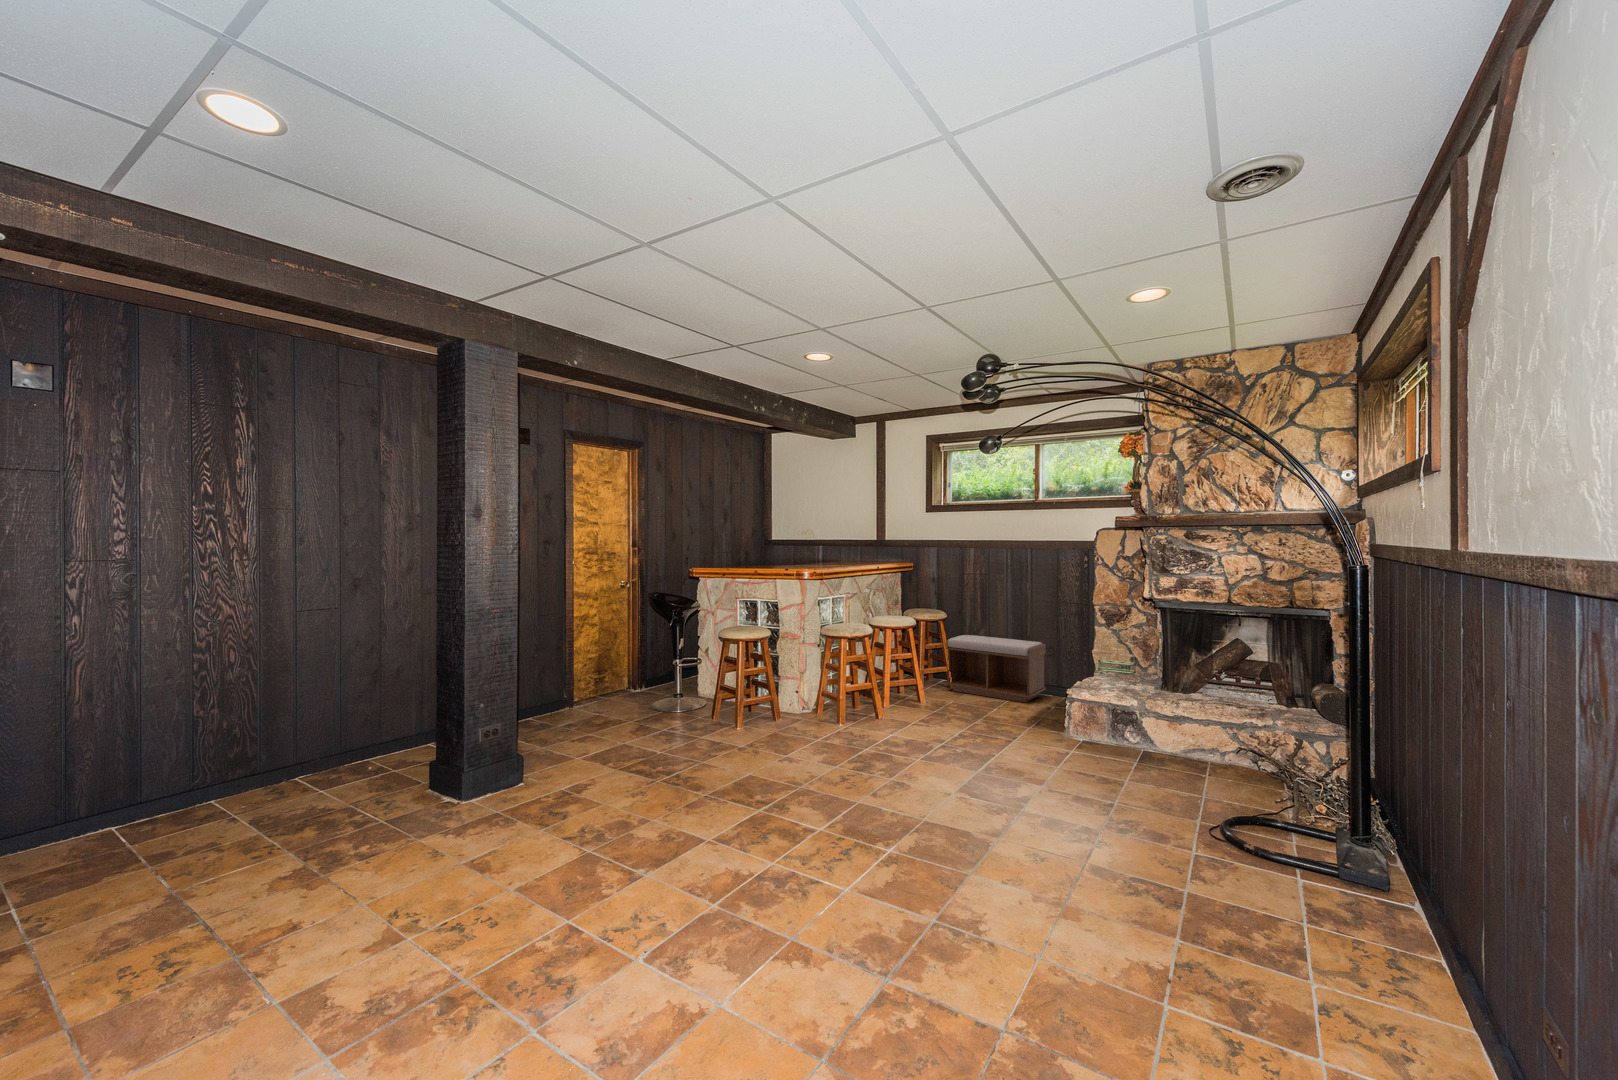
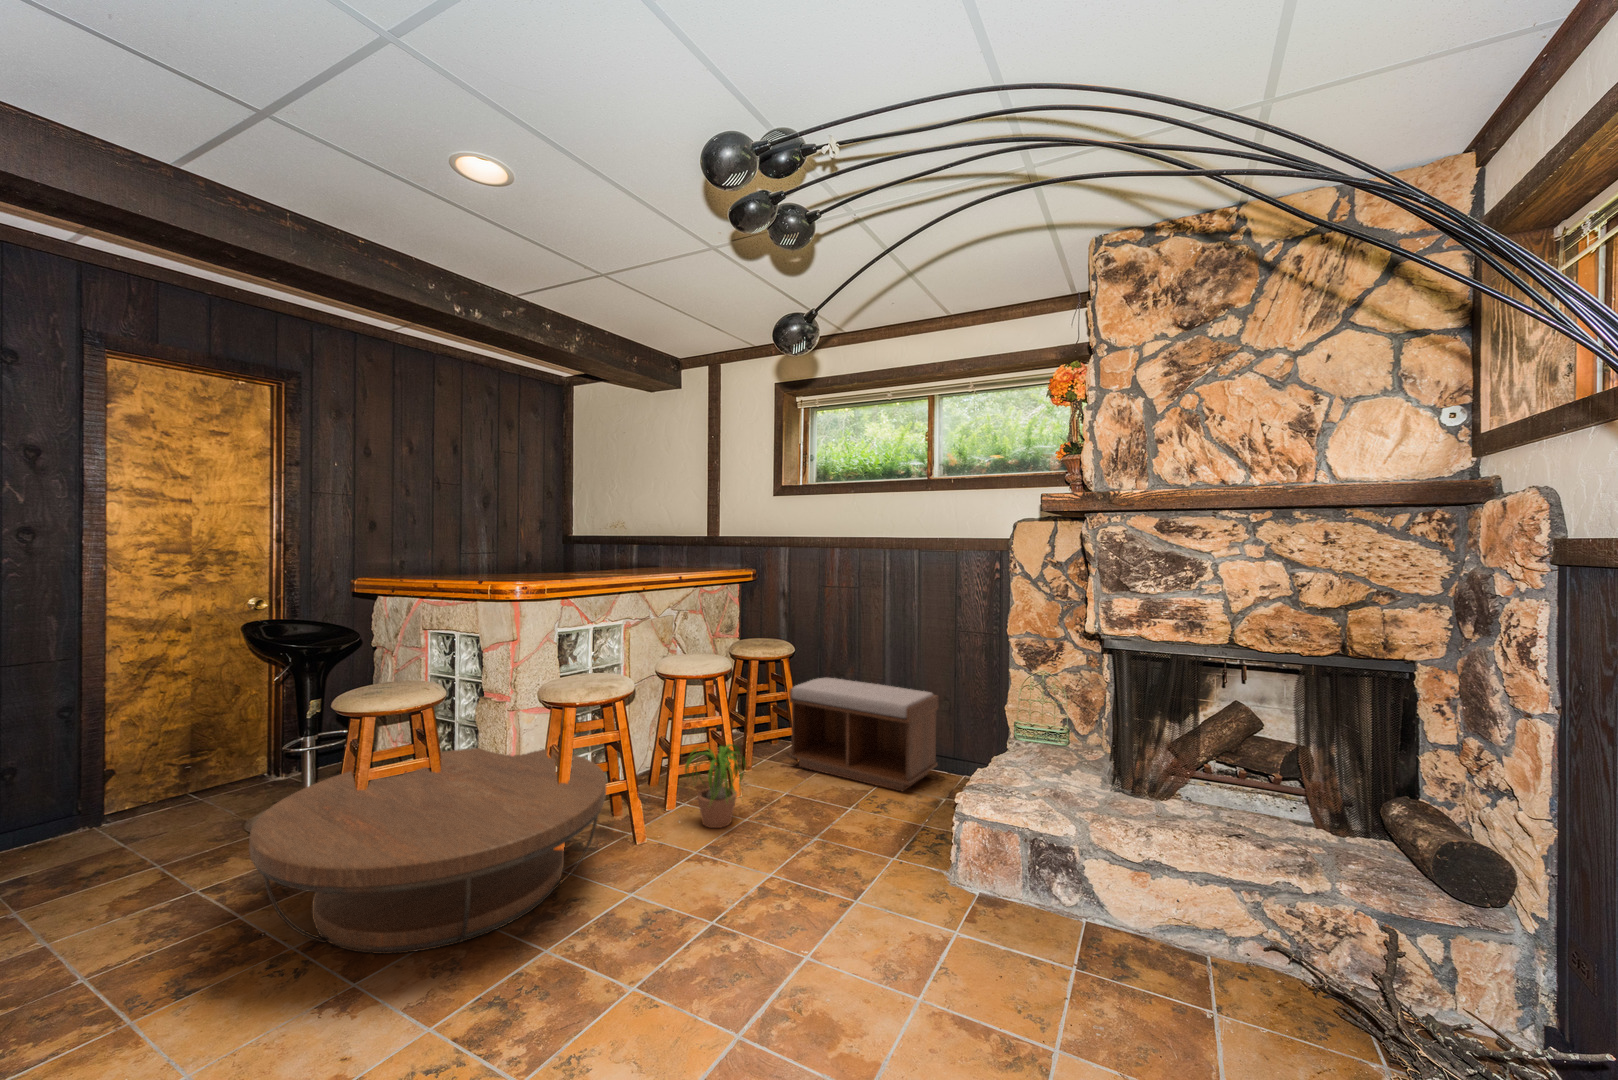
coffee table: none [708,667,872,752] -> present [249,748,606,954]
potted plant: none [888,668,936,715] -> present [685,744,746,828]

